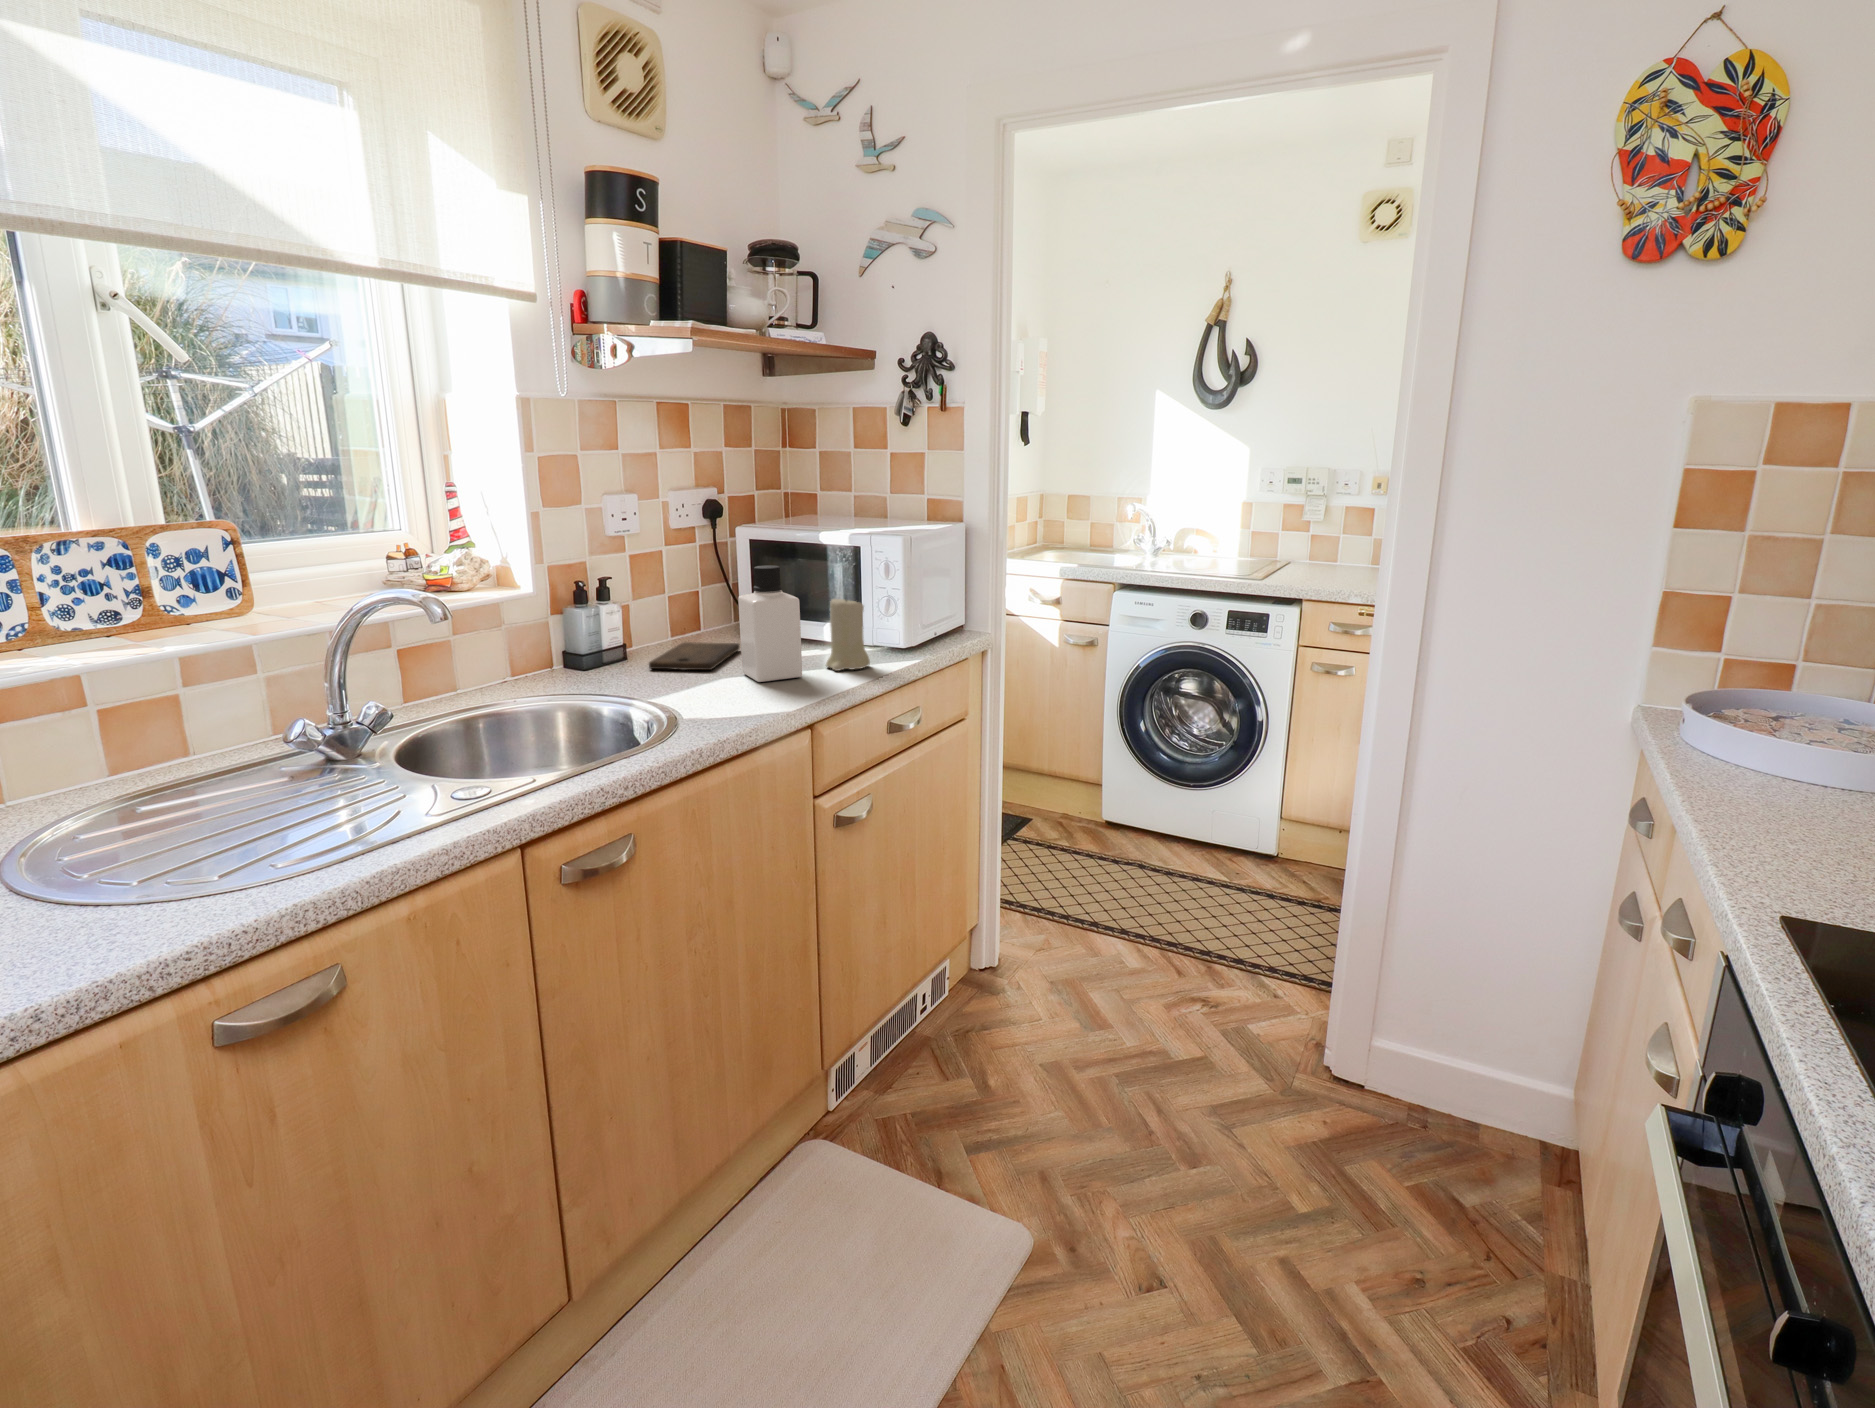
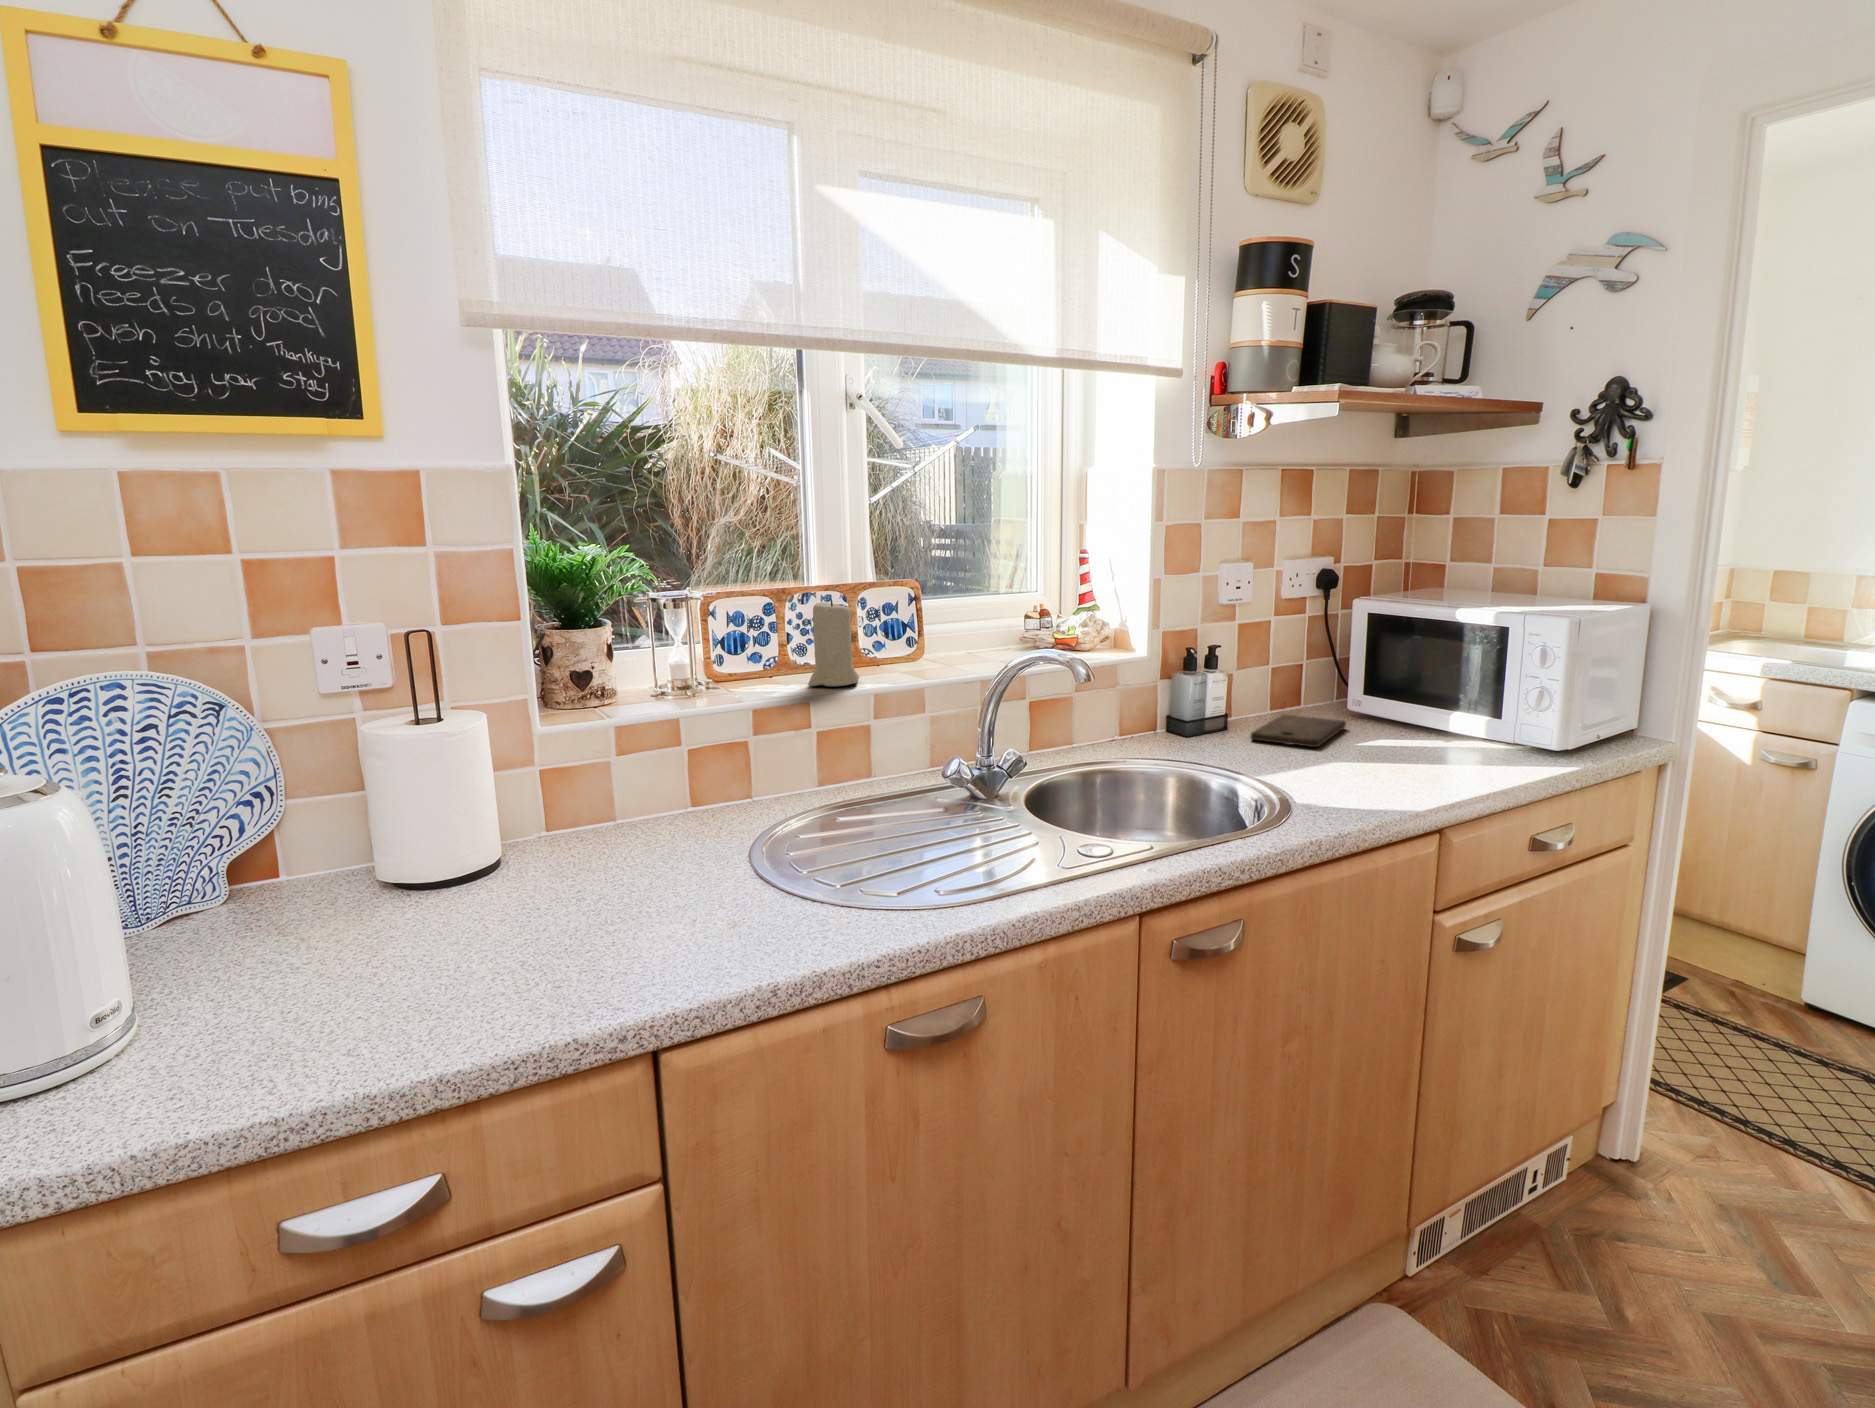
bottle: present [738,565,802,682] -> none [1354,641,1432,767]
candle: present [826,599,870,671] -> present [808,599,859,686]

